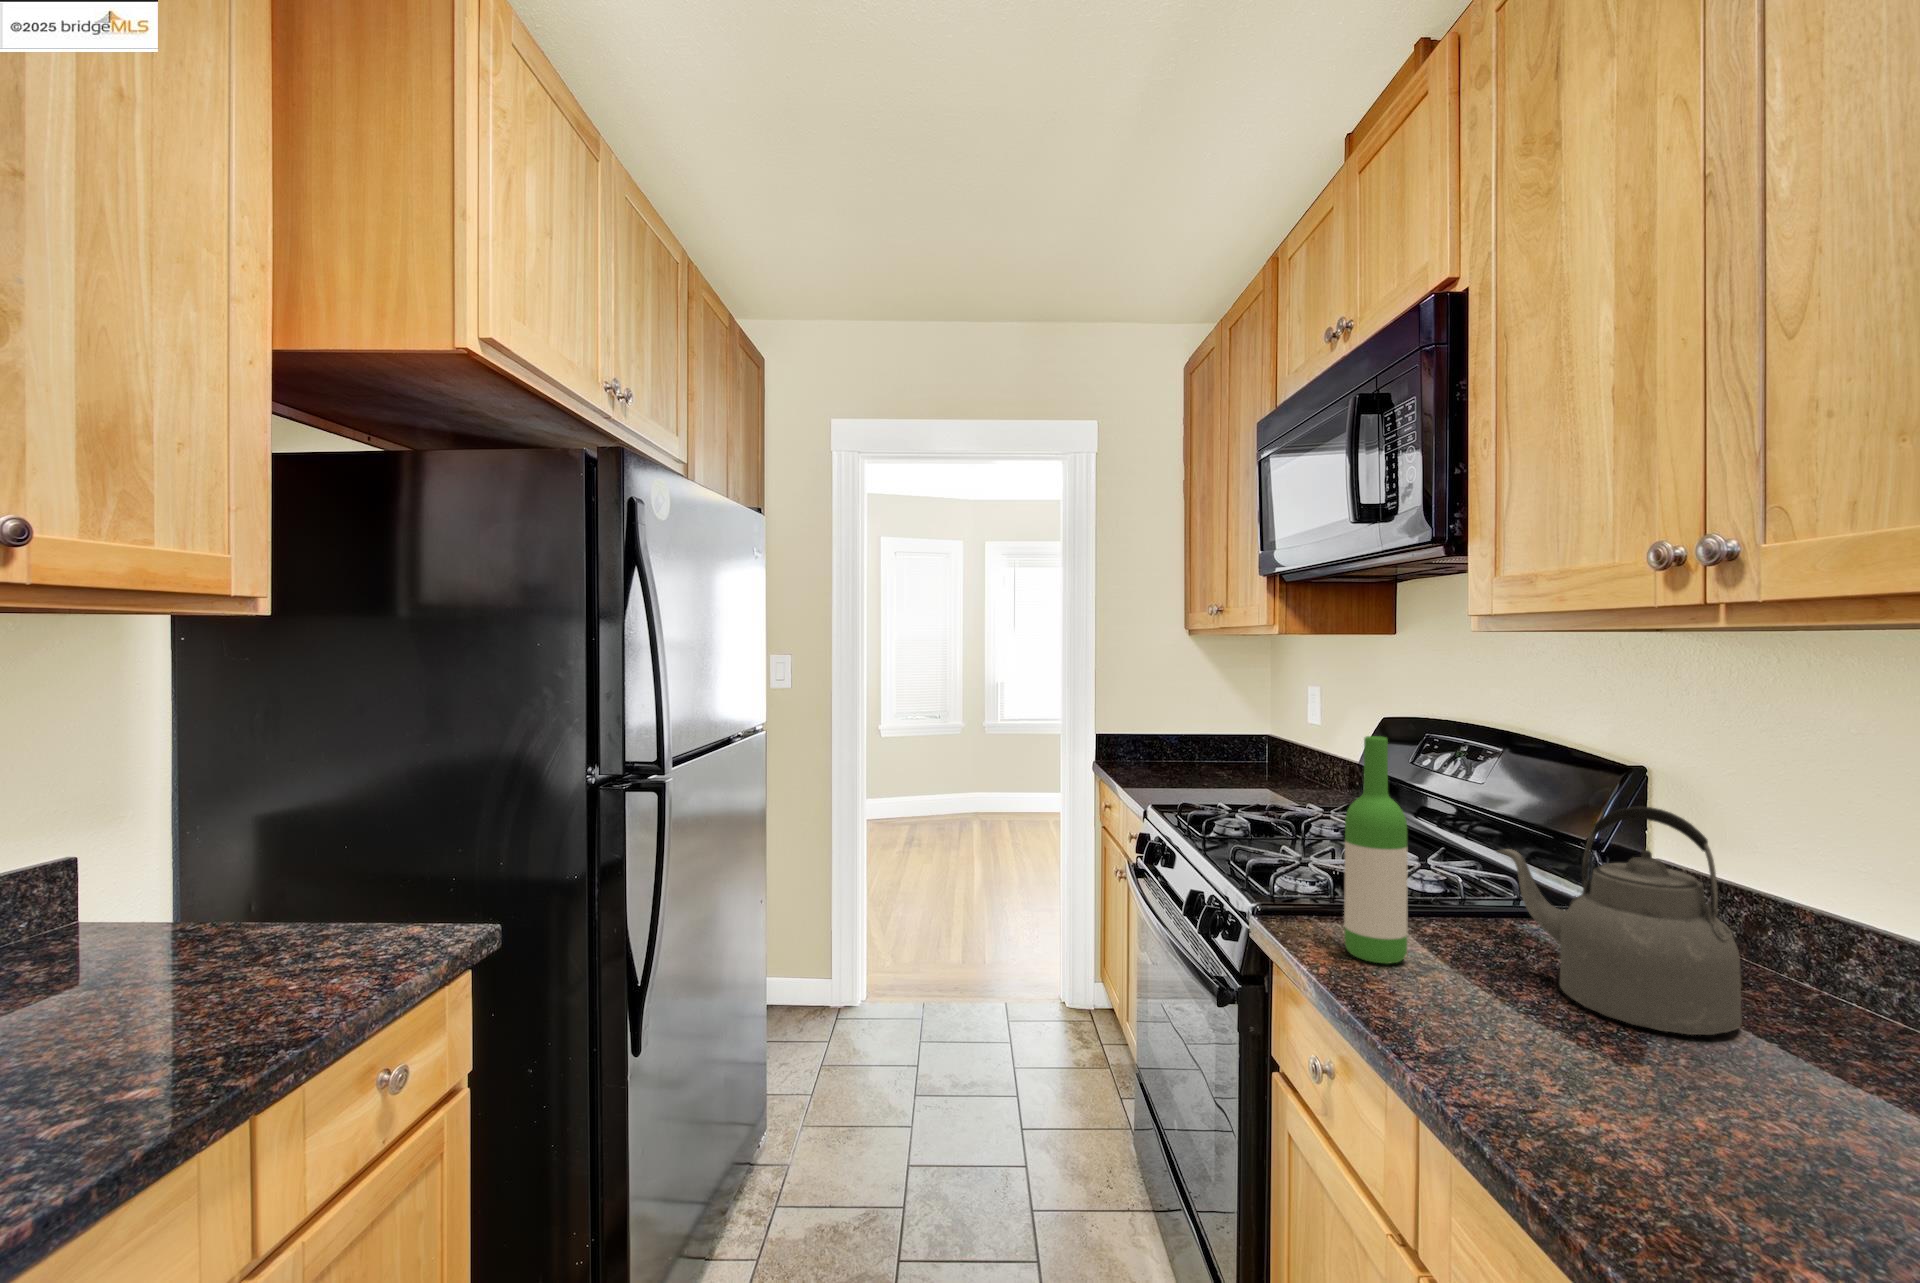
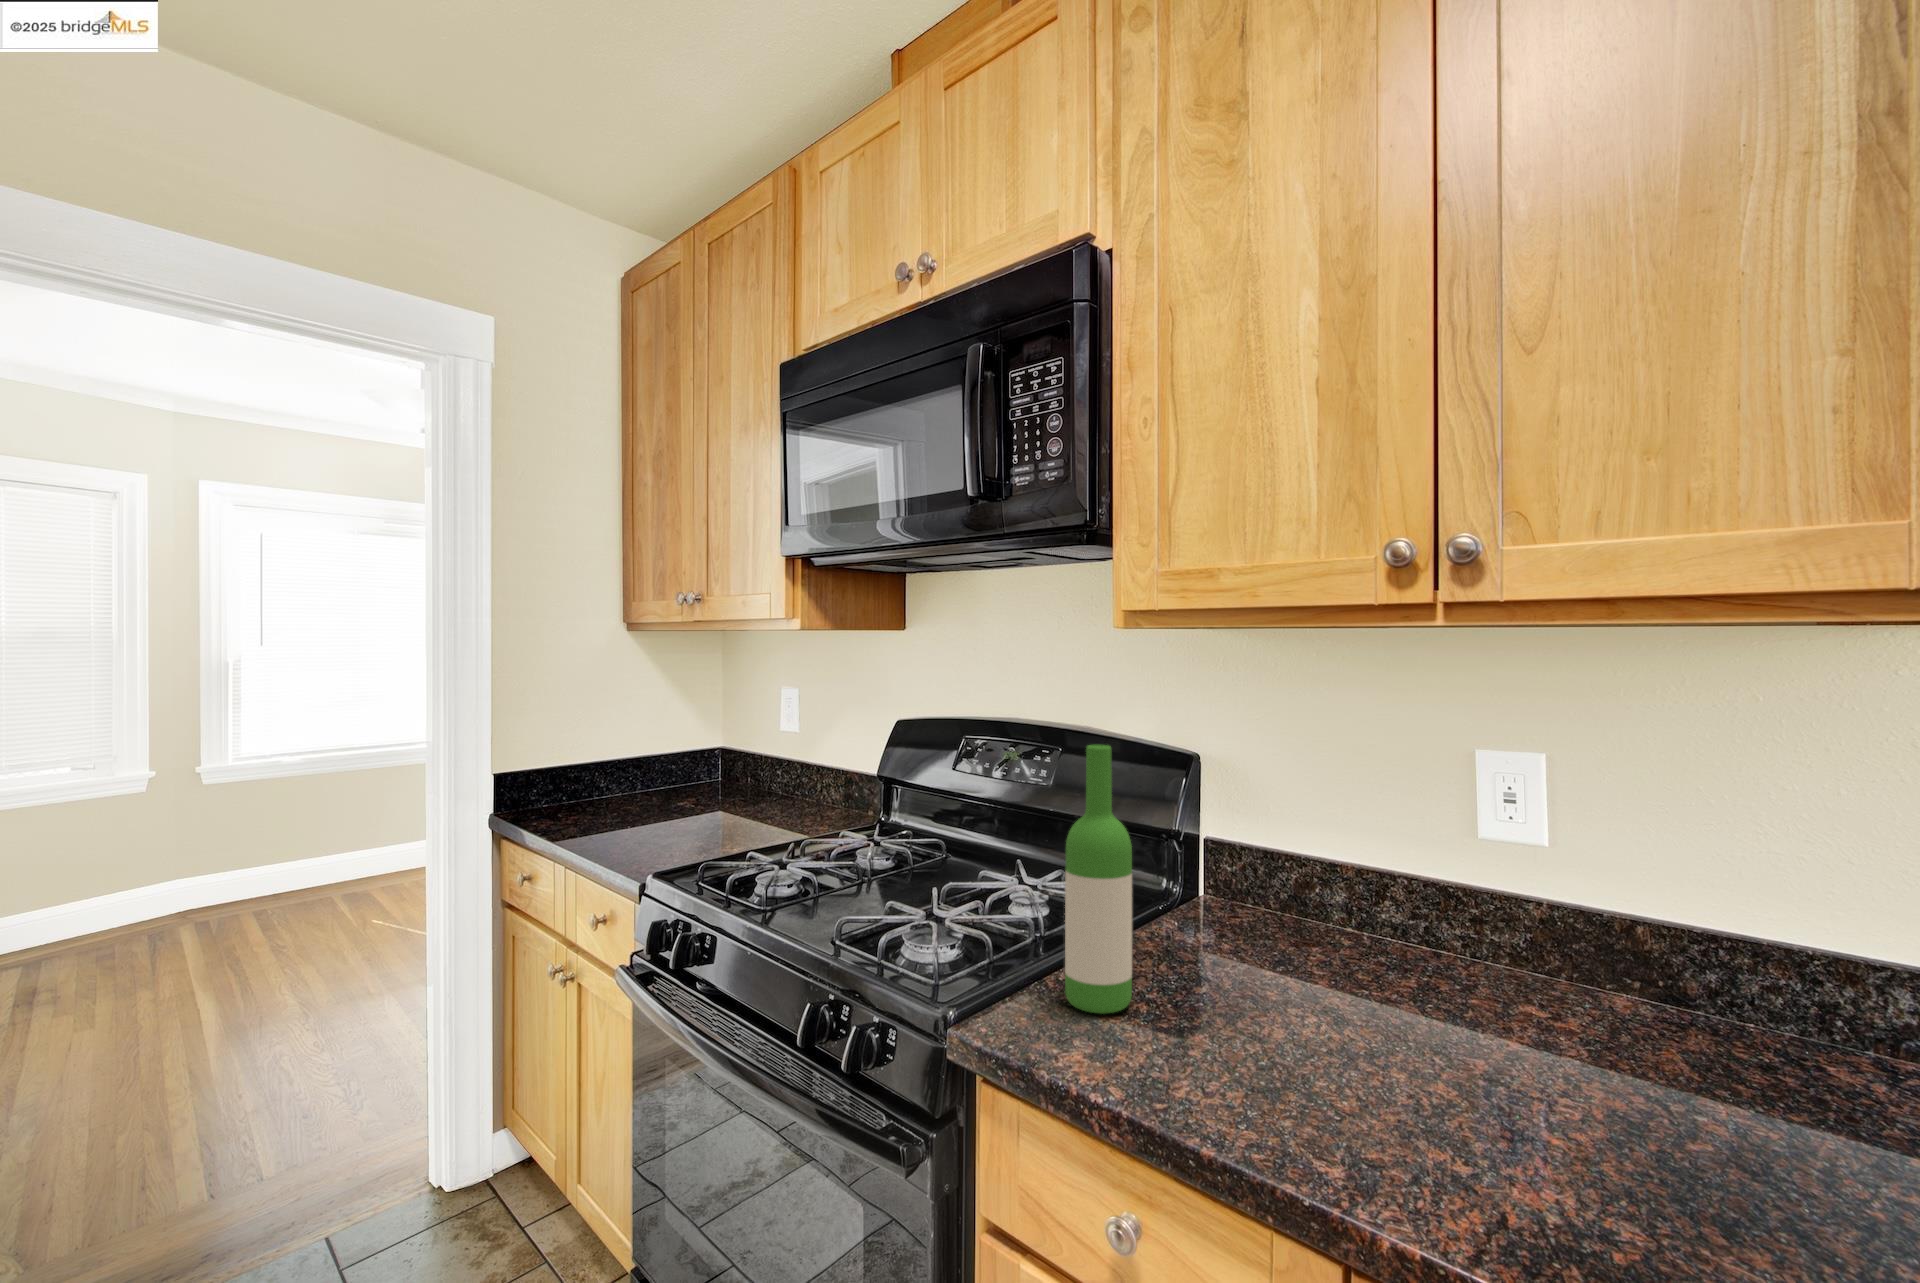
kettle: present [1497,807,1742,1035] -> none [1183,794,1395,1011]

